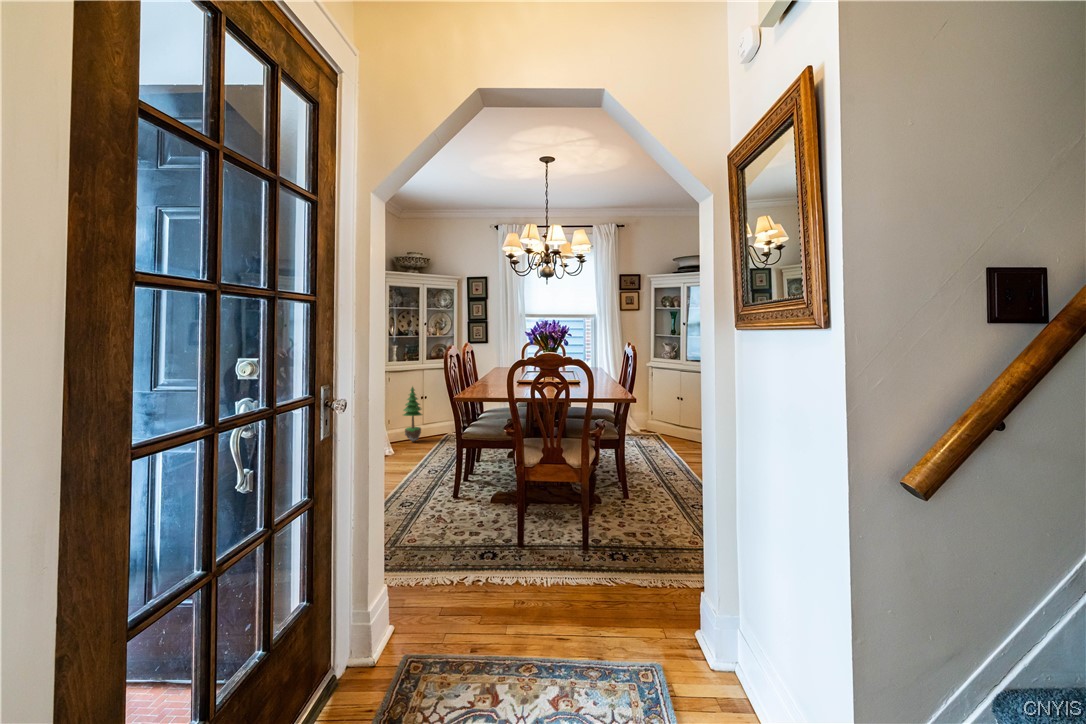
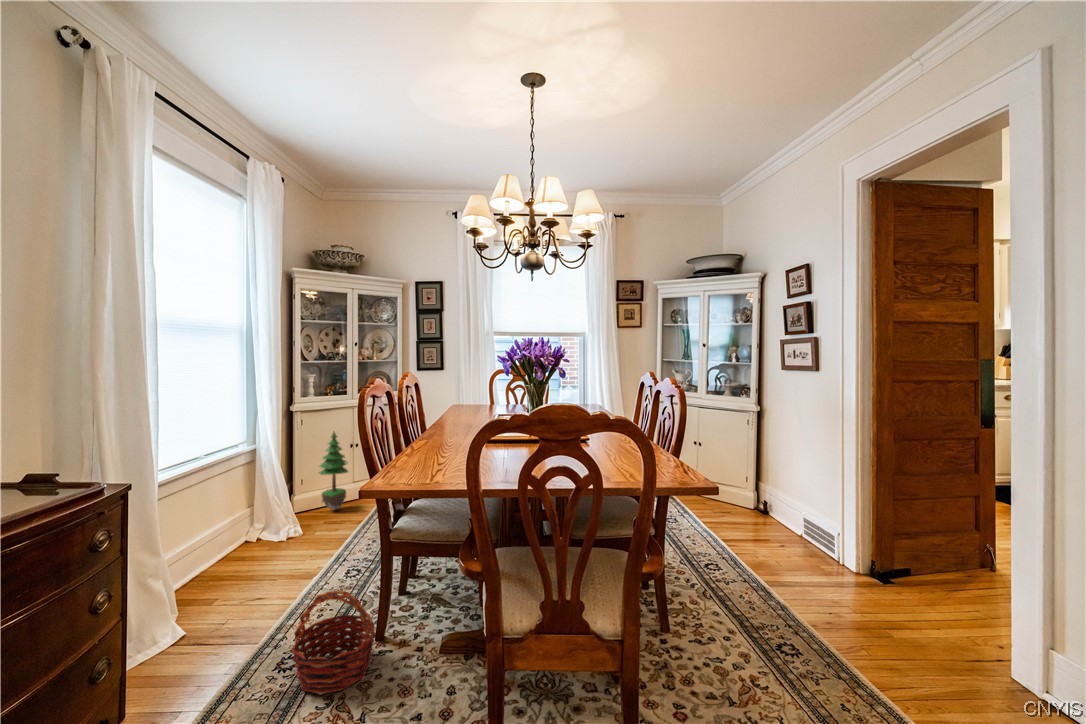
basket: none [411,463,455,515] -> present [291,590,375,695]

